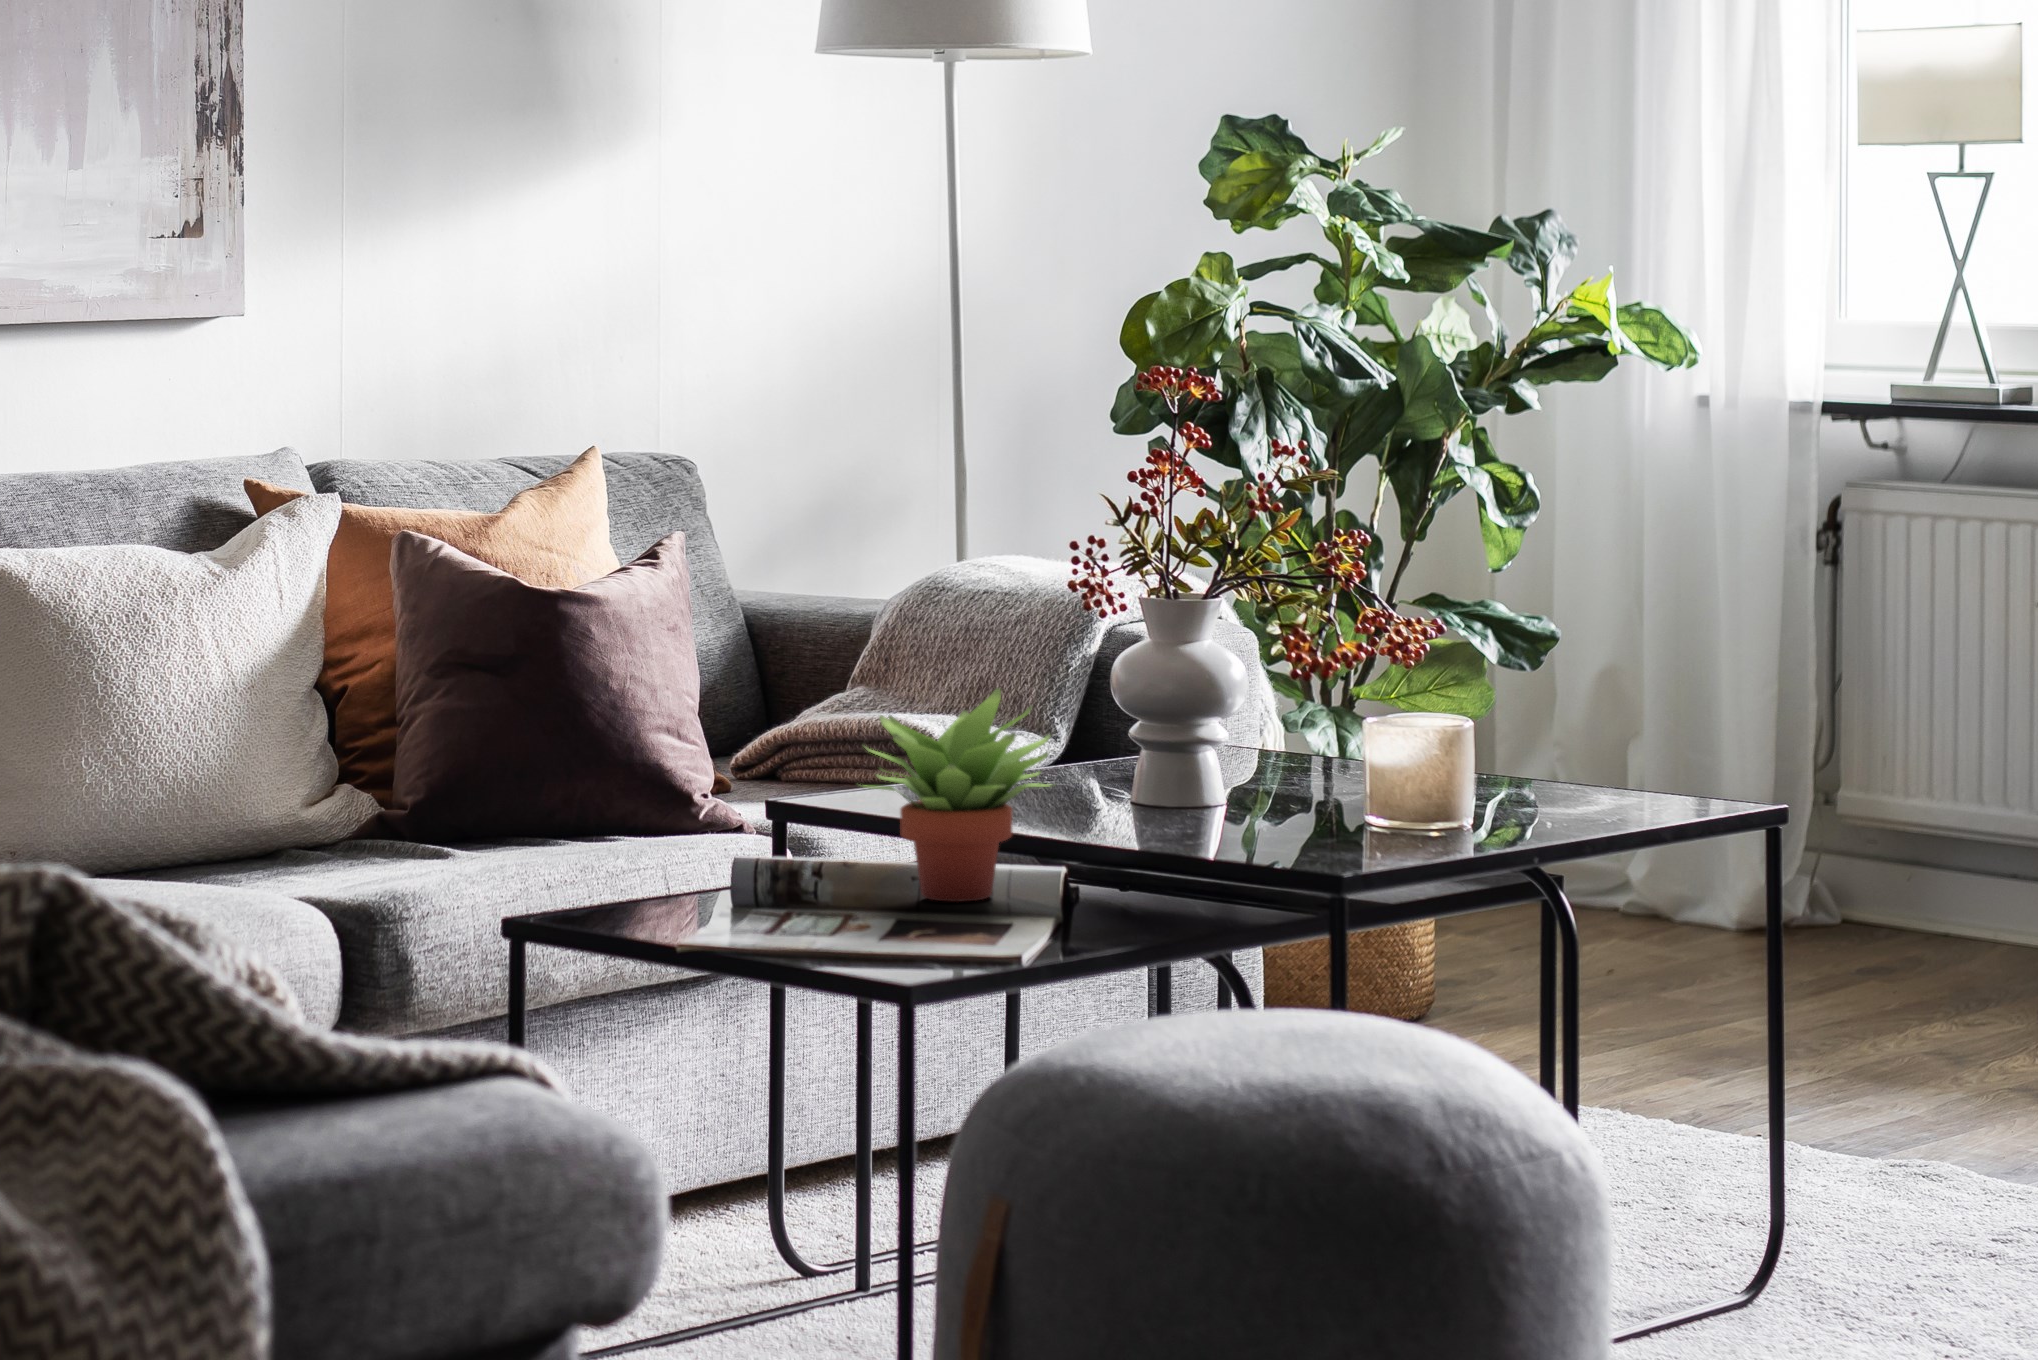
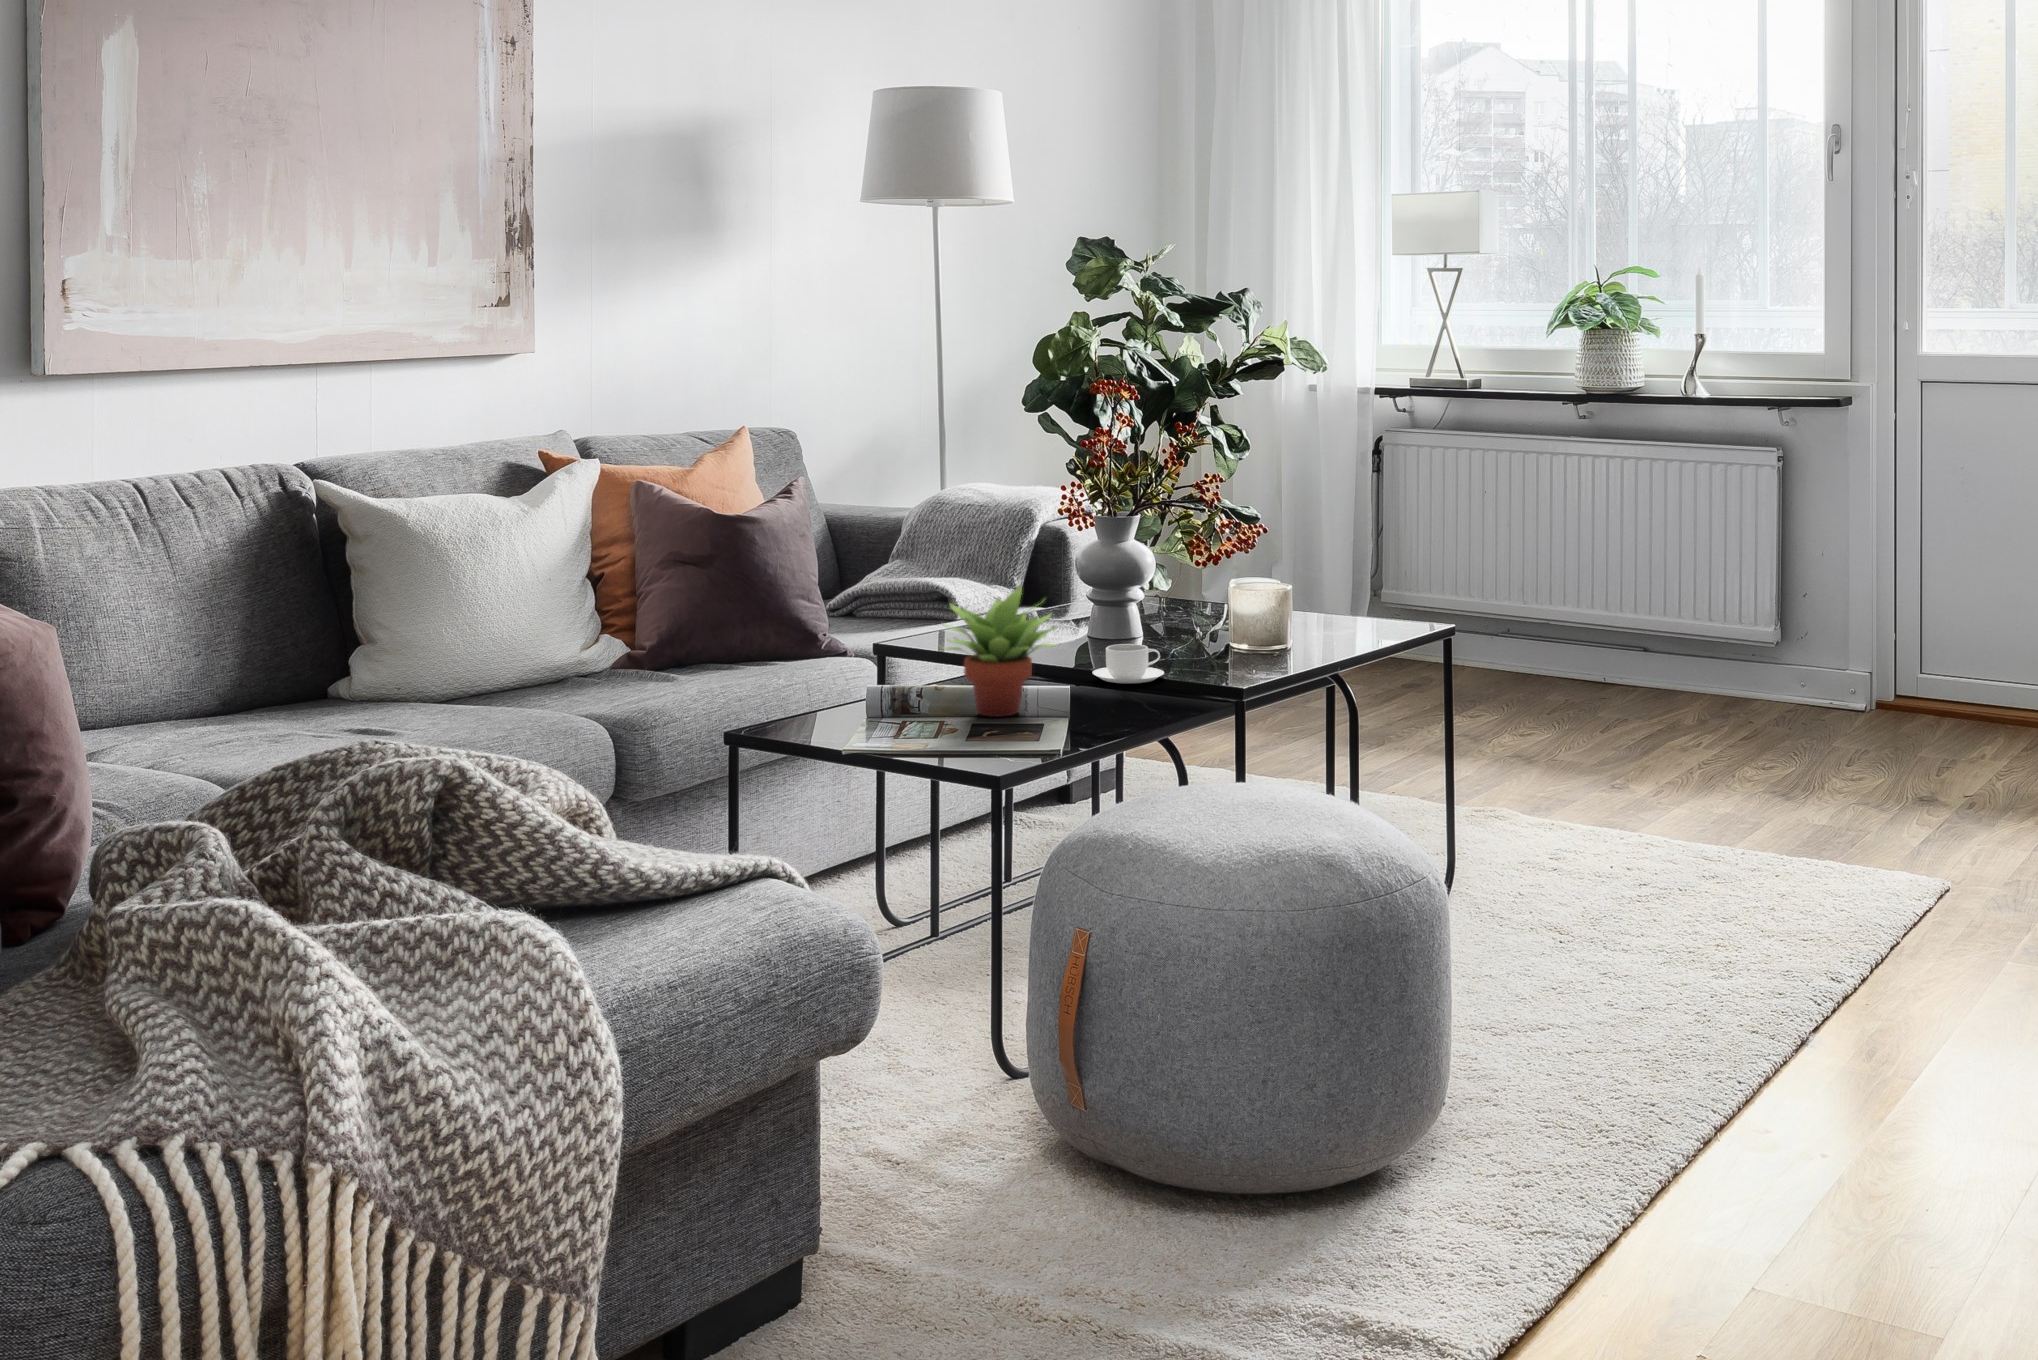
coffee cup: none [1133,801,1255,864] -> present [1092,644,1164,683]

